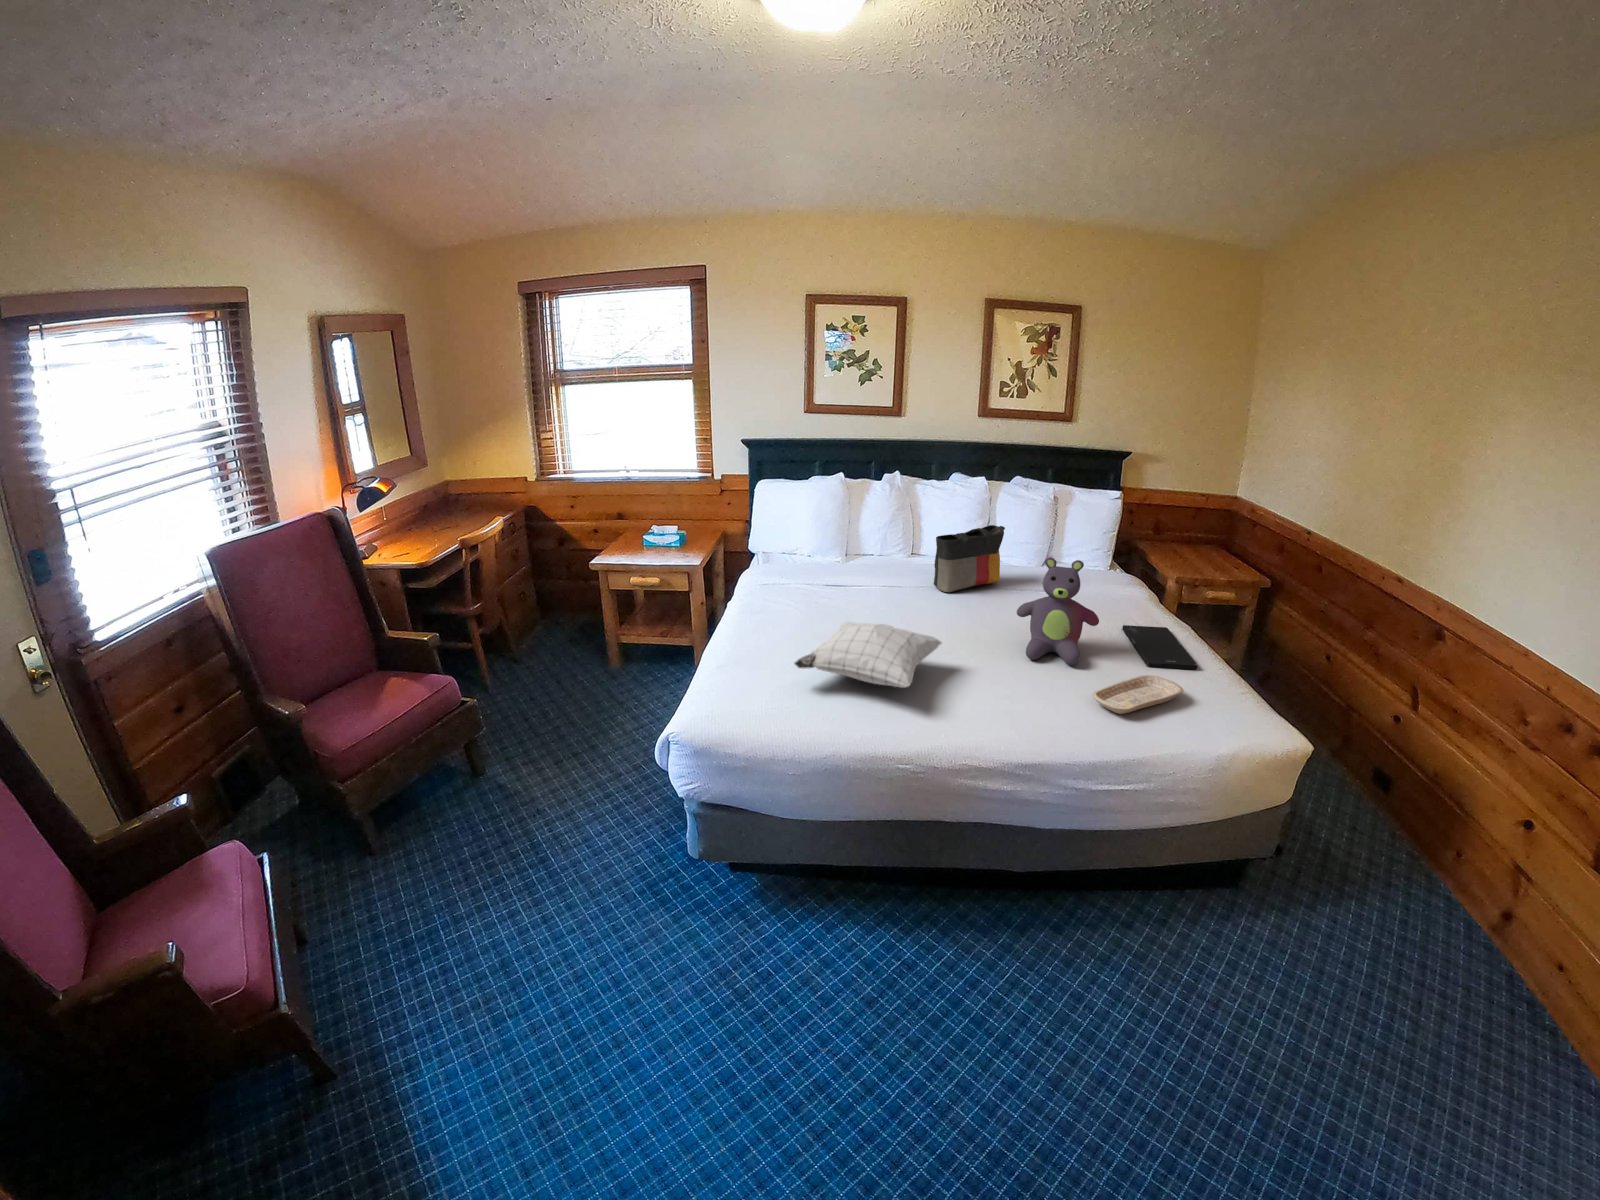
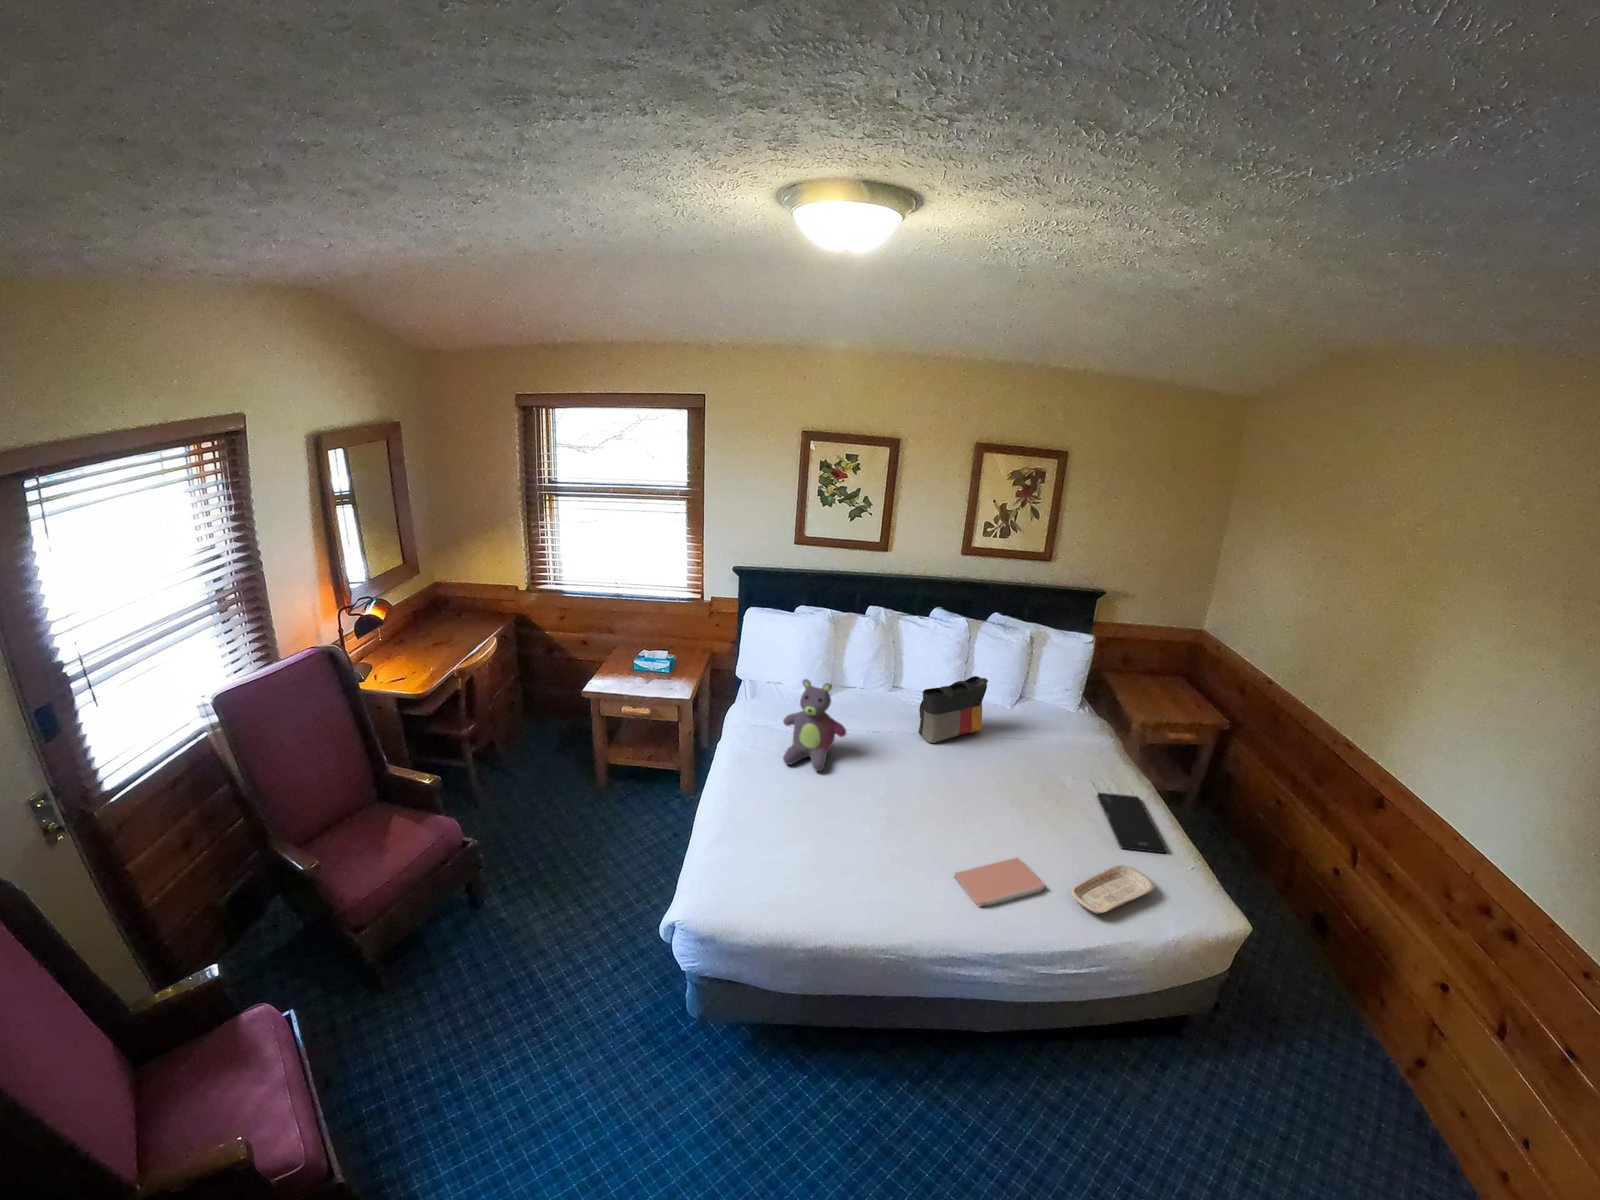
stuffed bear: present [1017,557,1099,665] -> present [783,679,846,771]
pillow: present [795,622,942,688] -> none [791,796,931,889]
notebook: none [967,672,1065,710] -> present [954,858,1045,907]

